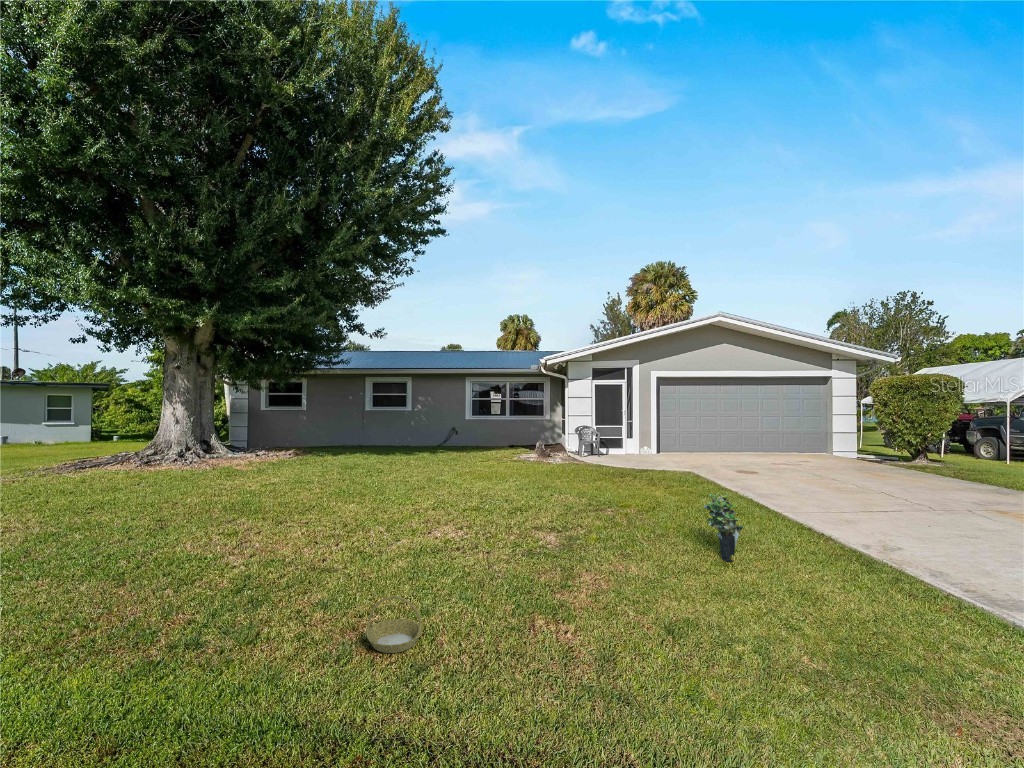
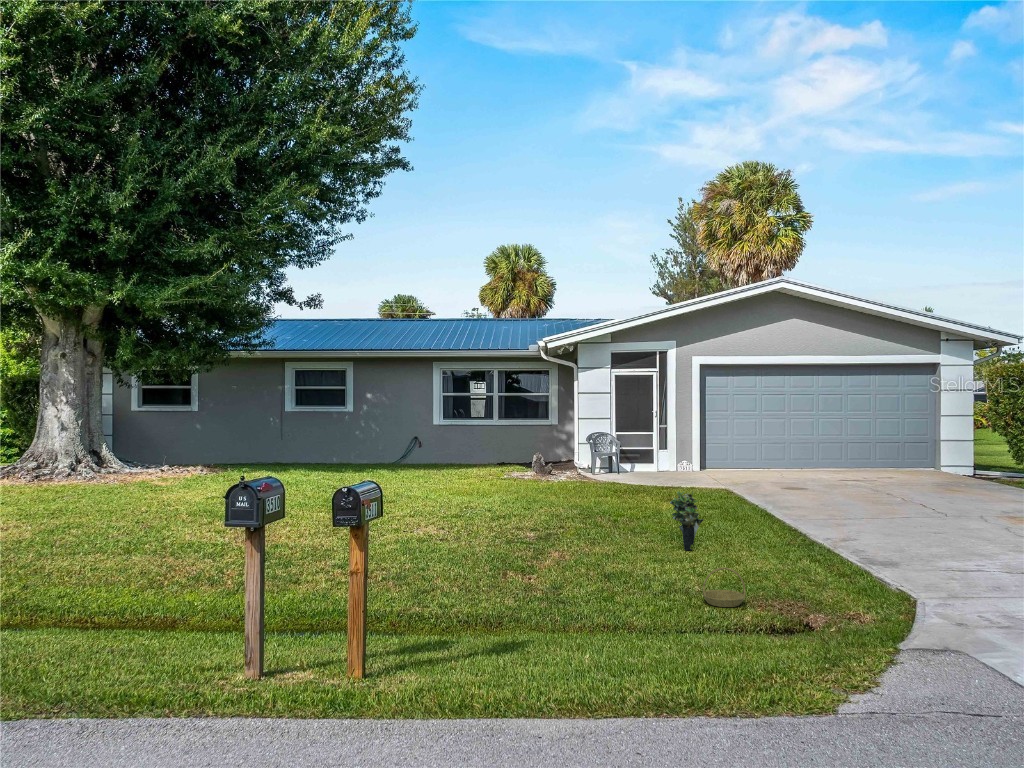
basket: present [366,596,422,653] -> present [703,568,746,607]

